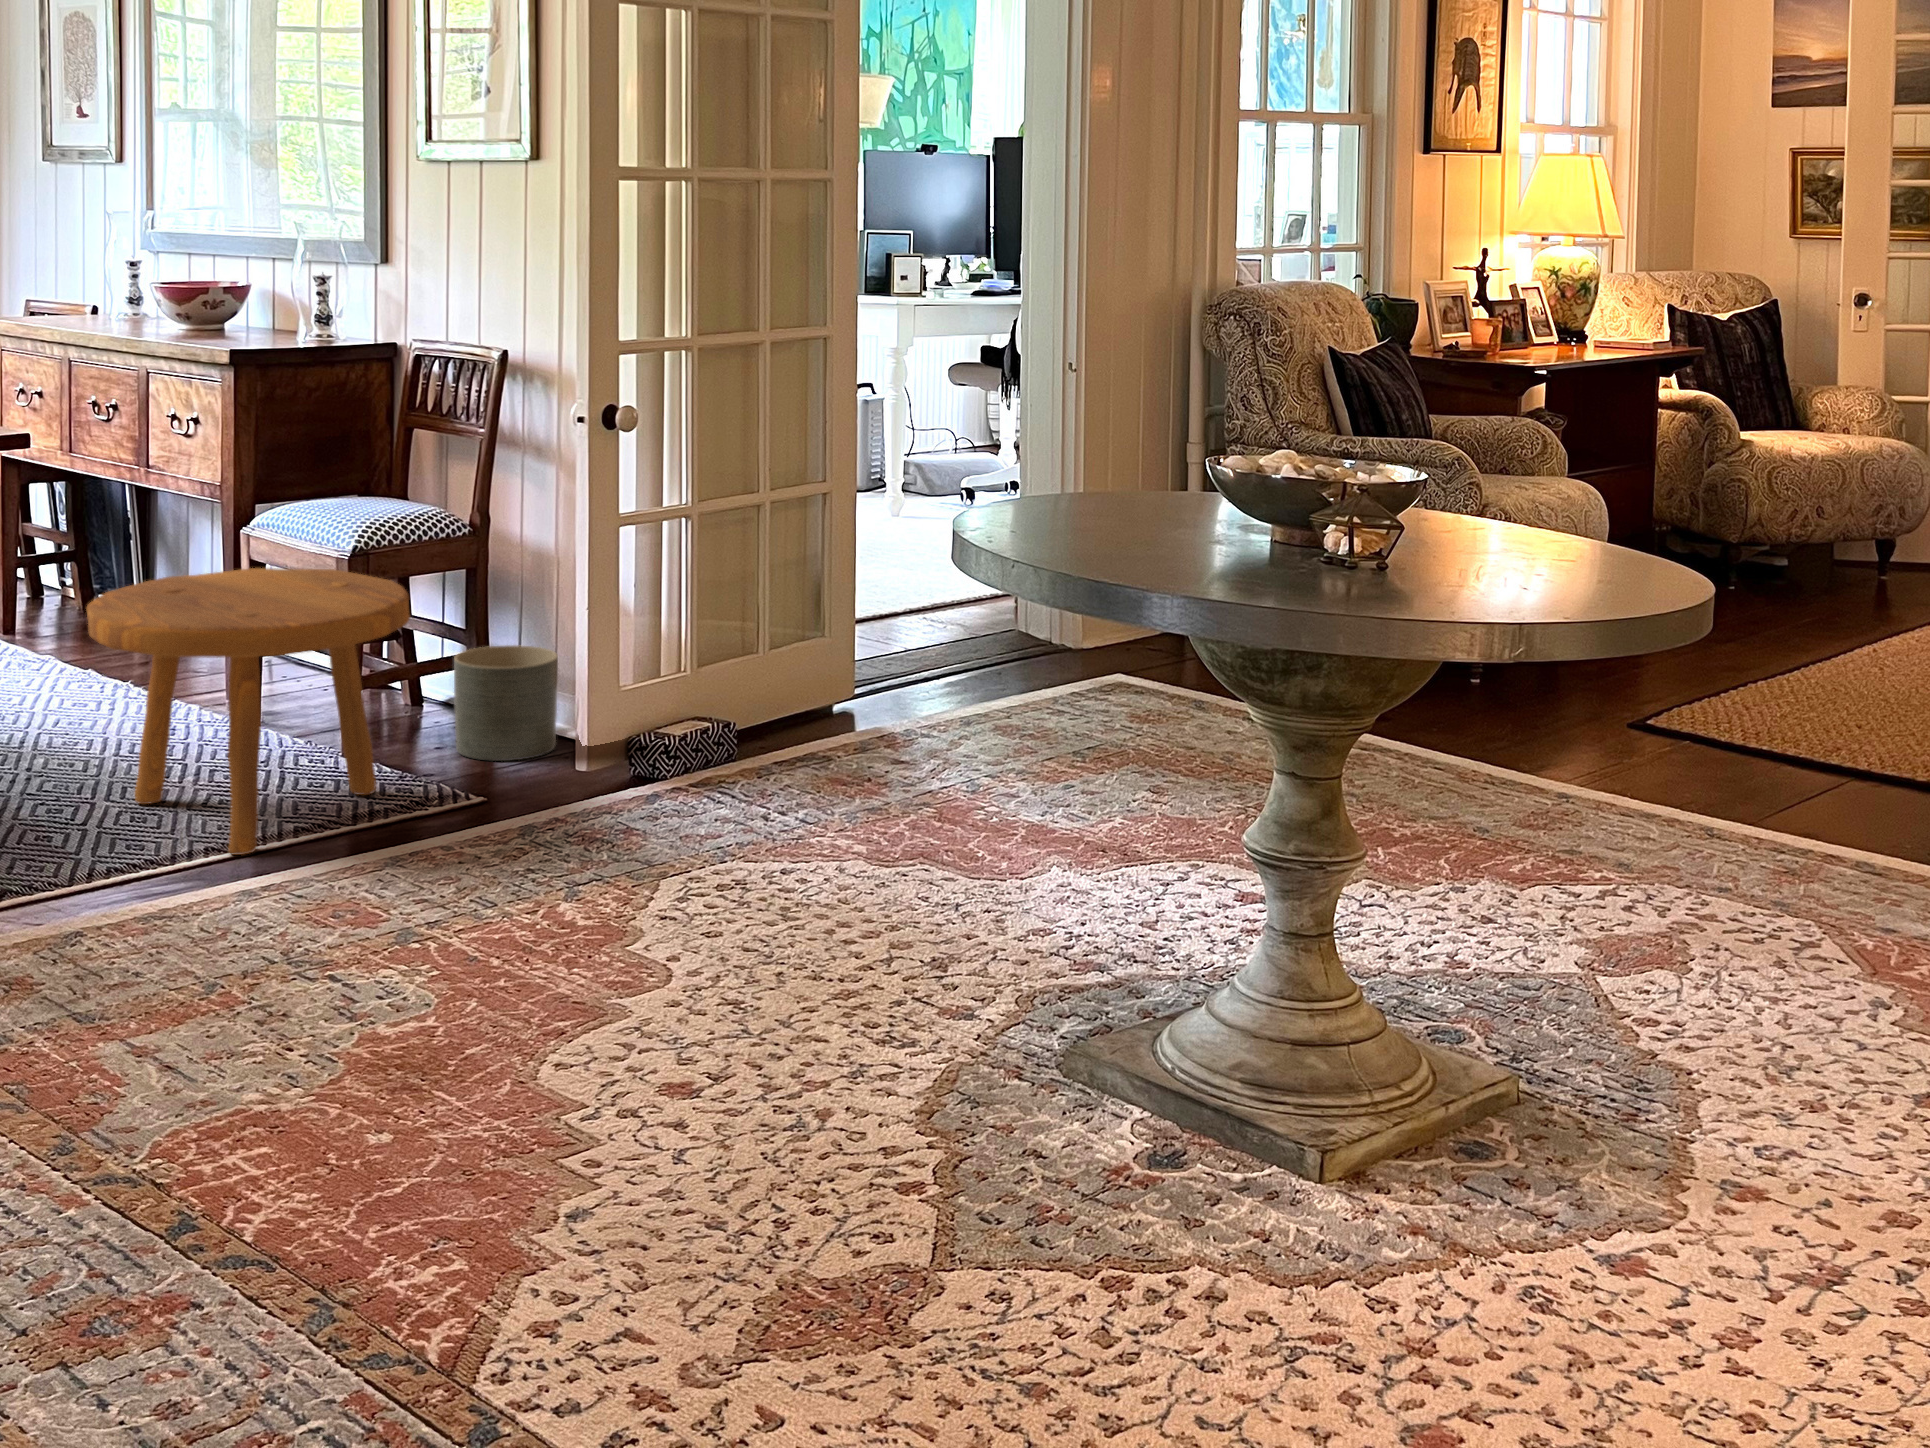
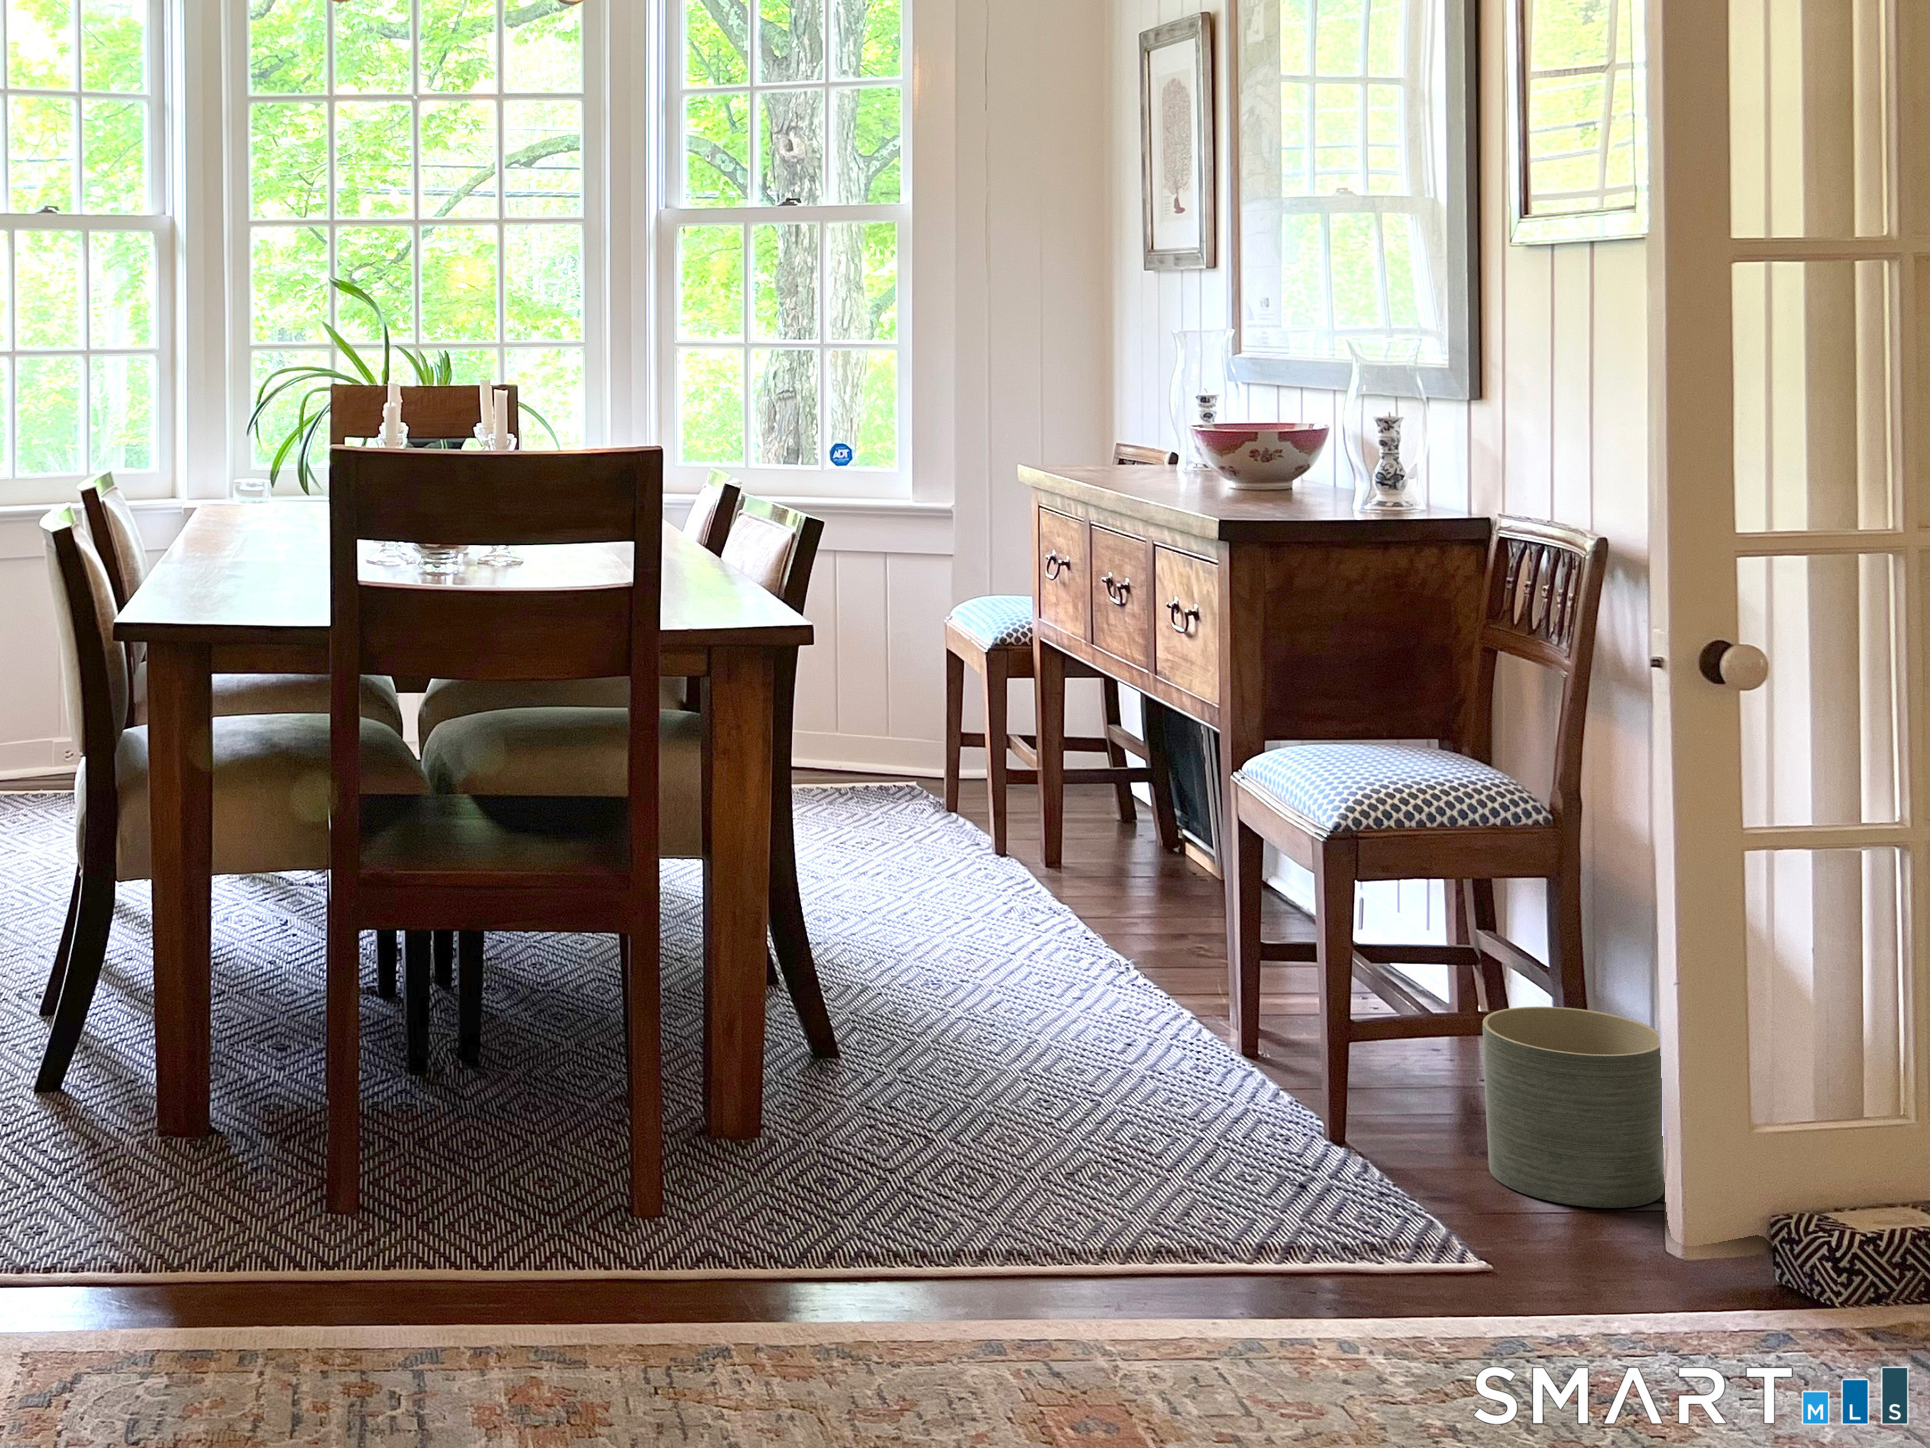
footstool: present [87,568,410,855] -> none [869,834,1342,1271]

